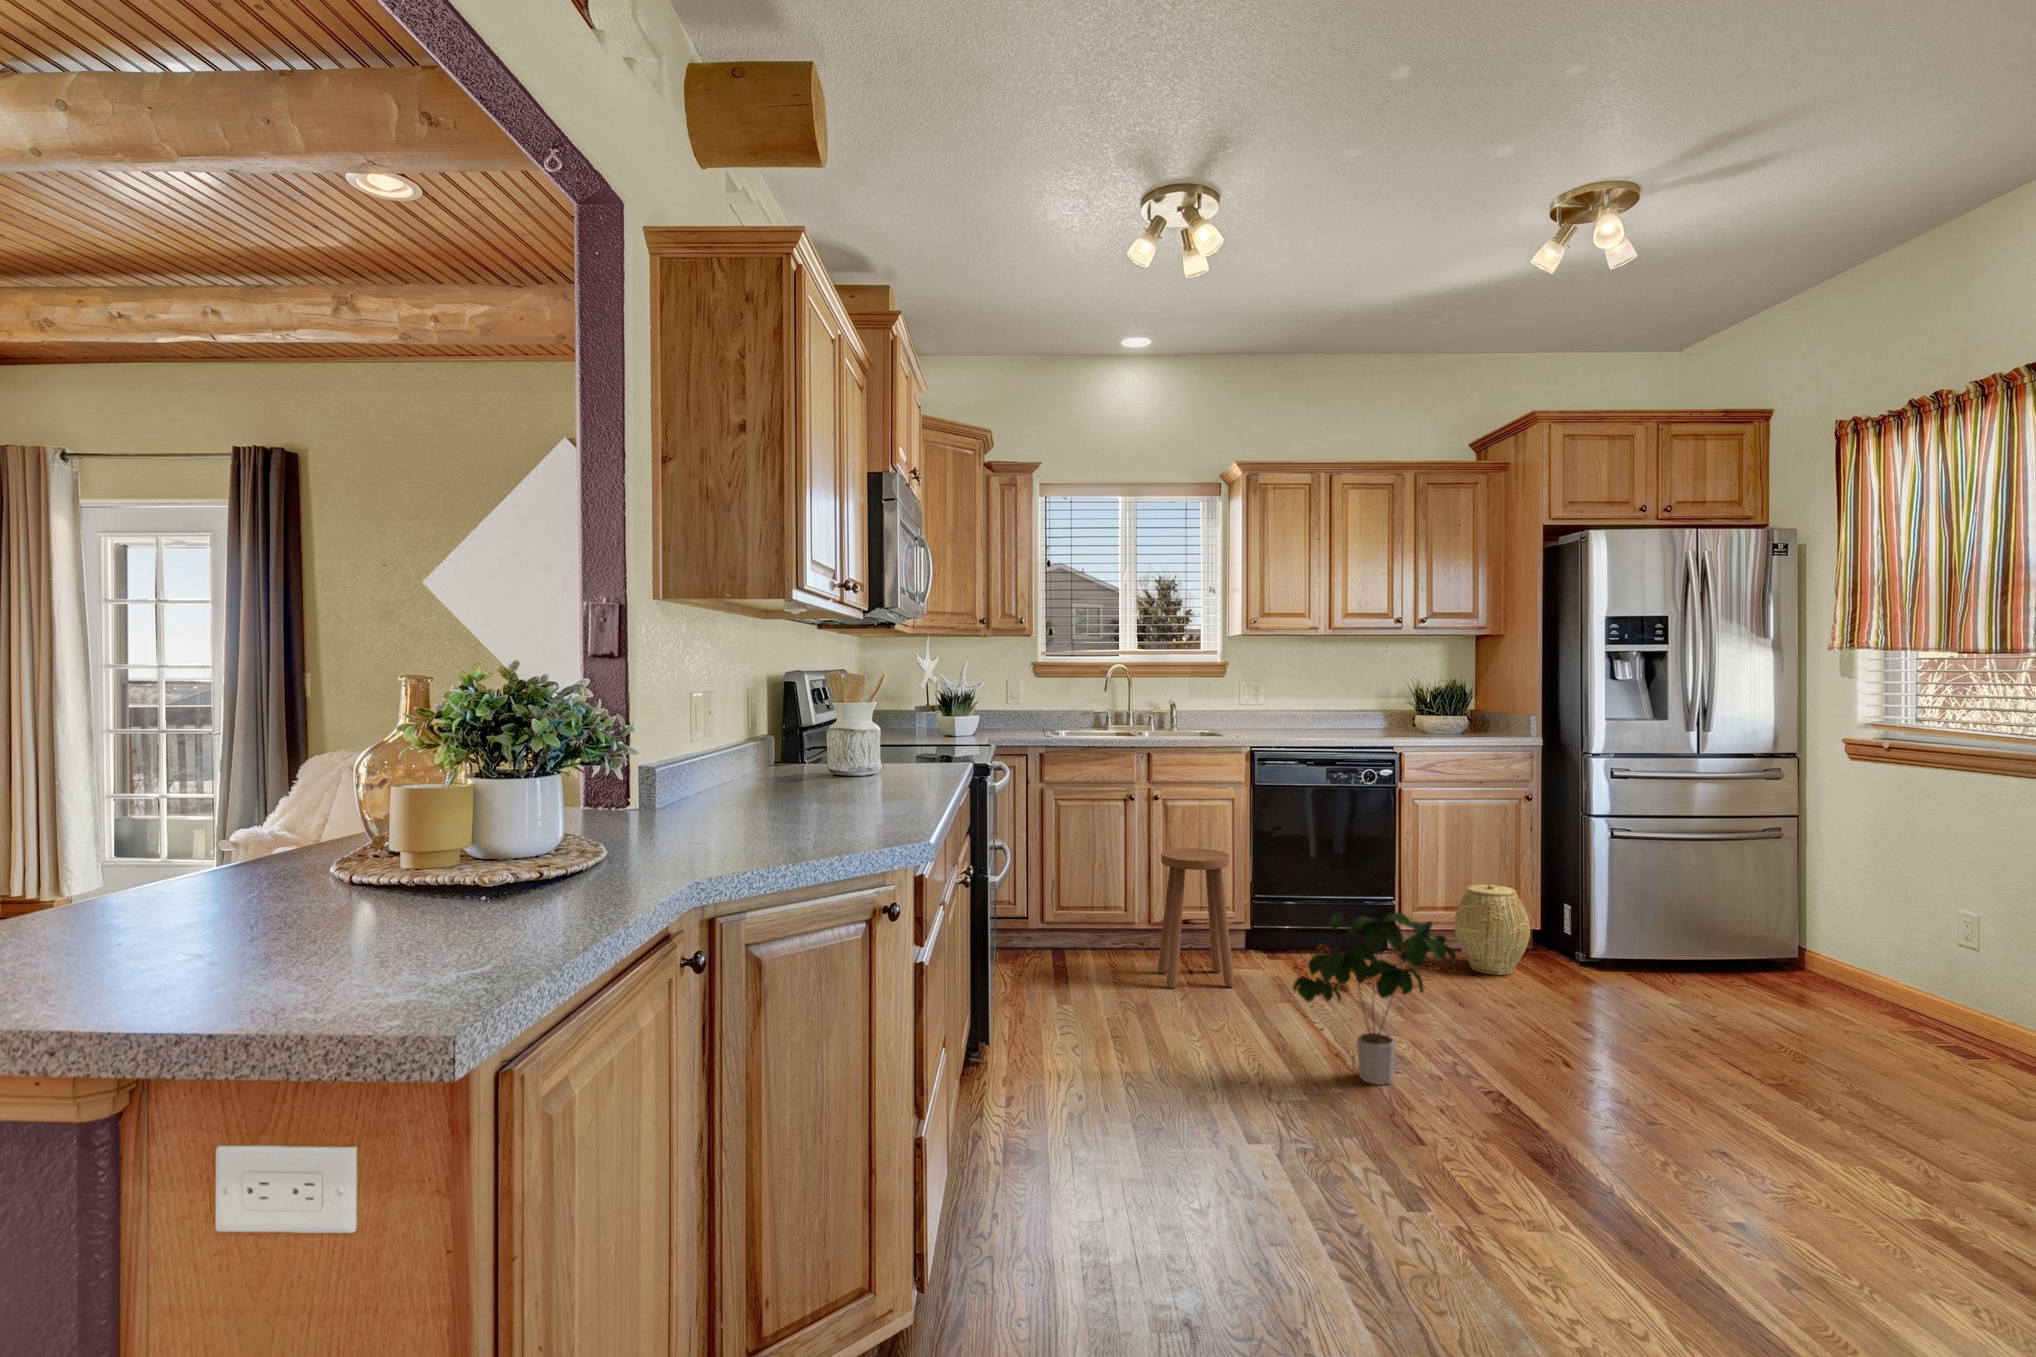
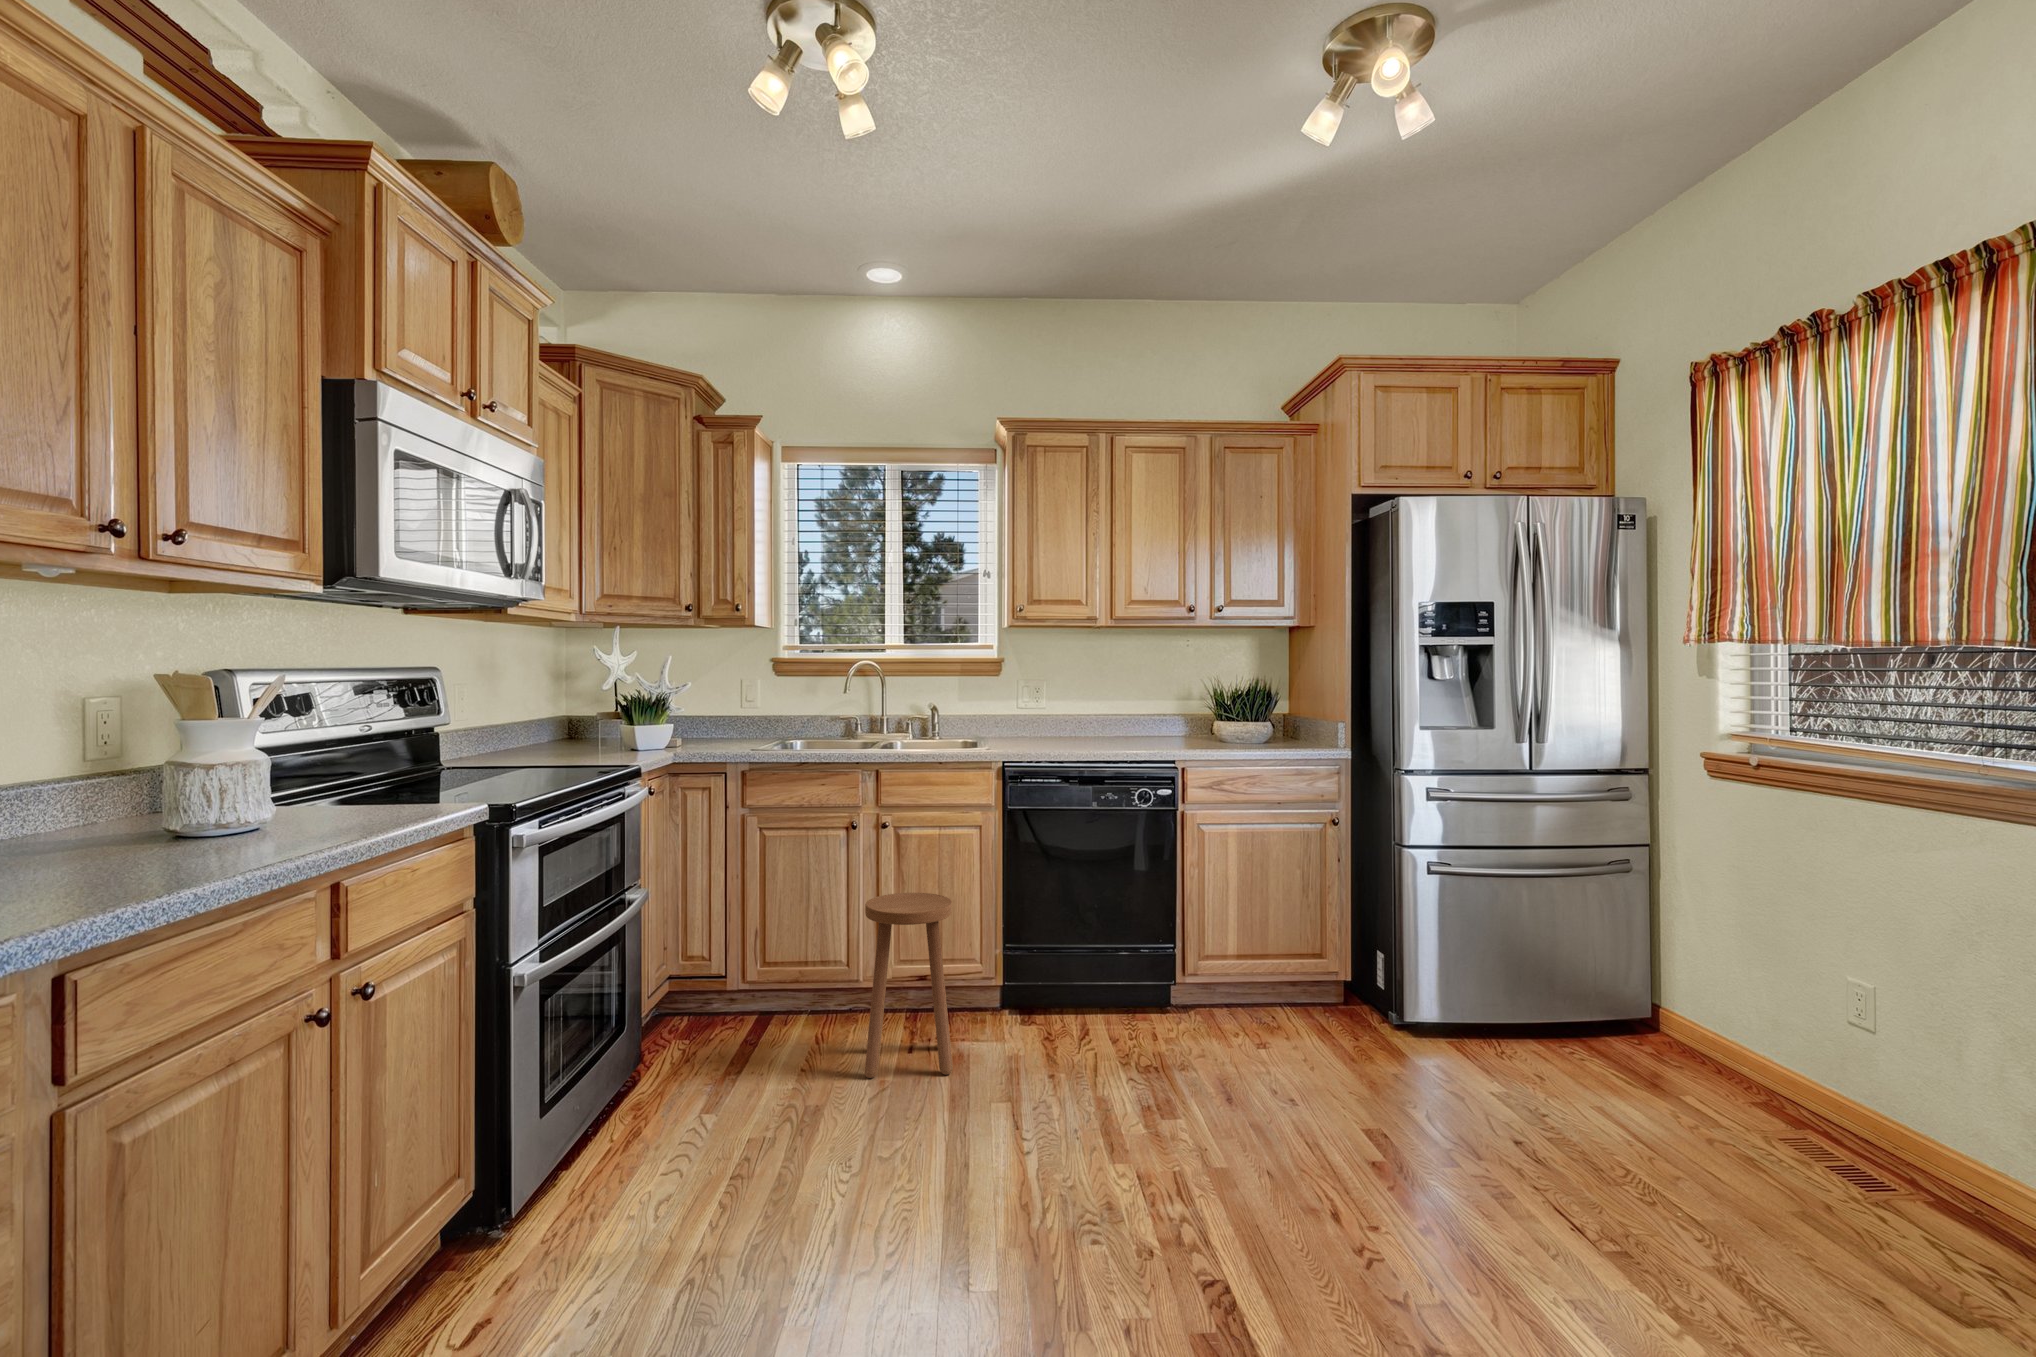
woven basket: present [1454,884,1530,975] -> none [1242,931,1330,1046]
potted plant: present [1293,912,1456,1085] -> none [951,1009,1172,1265]

